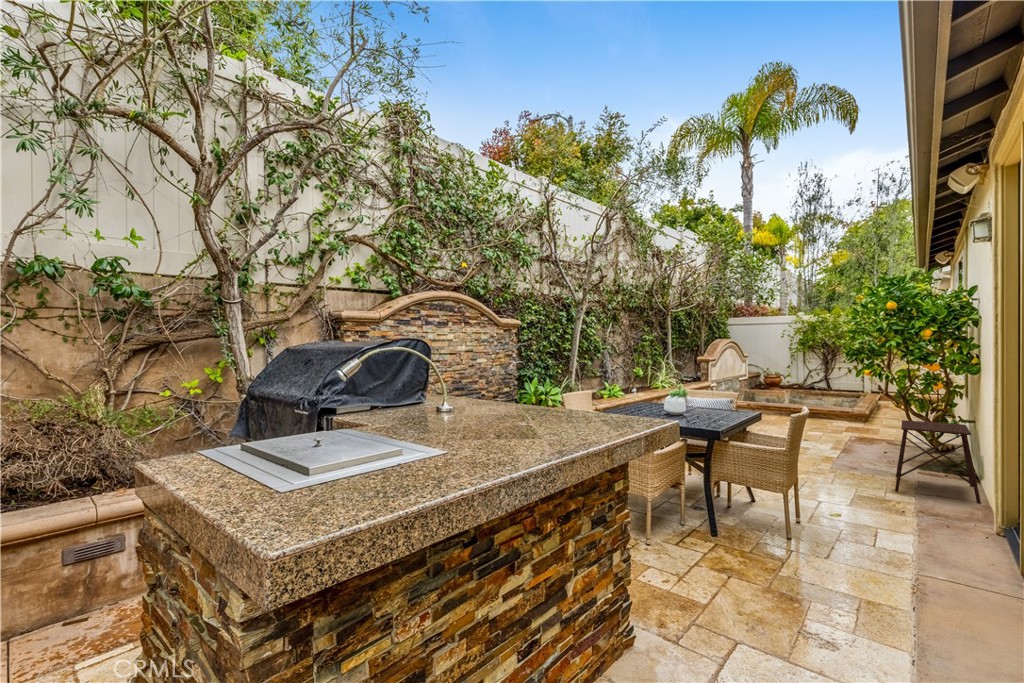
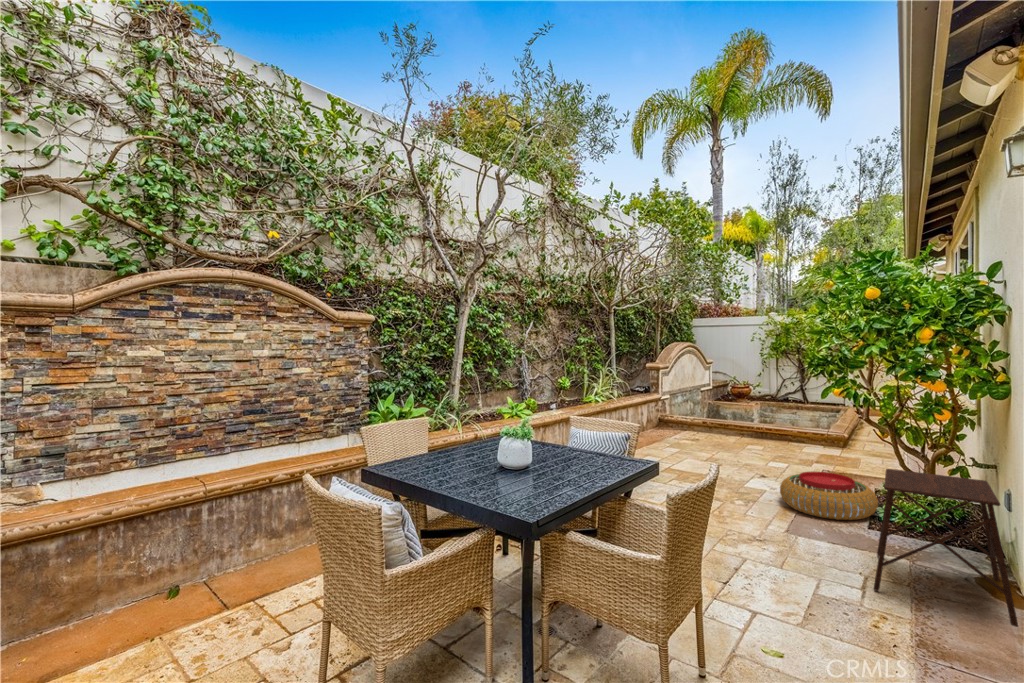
pouf: none [824,431,895,461] -> present [780,472,878,520]

